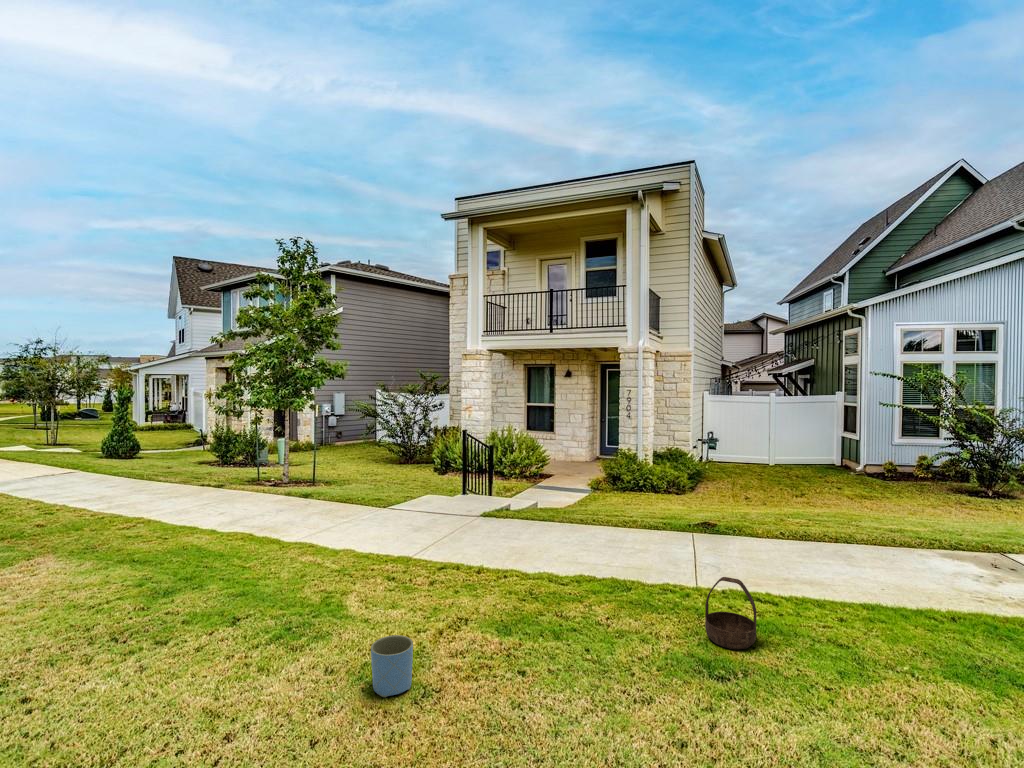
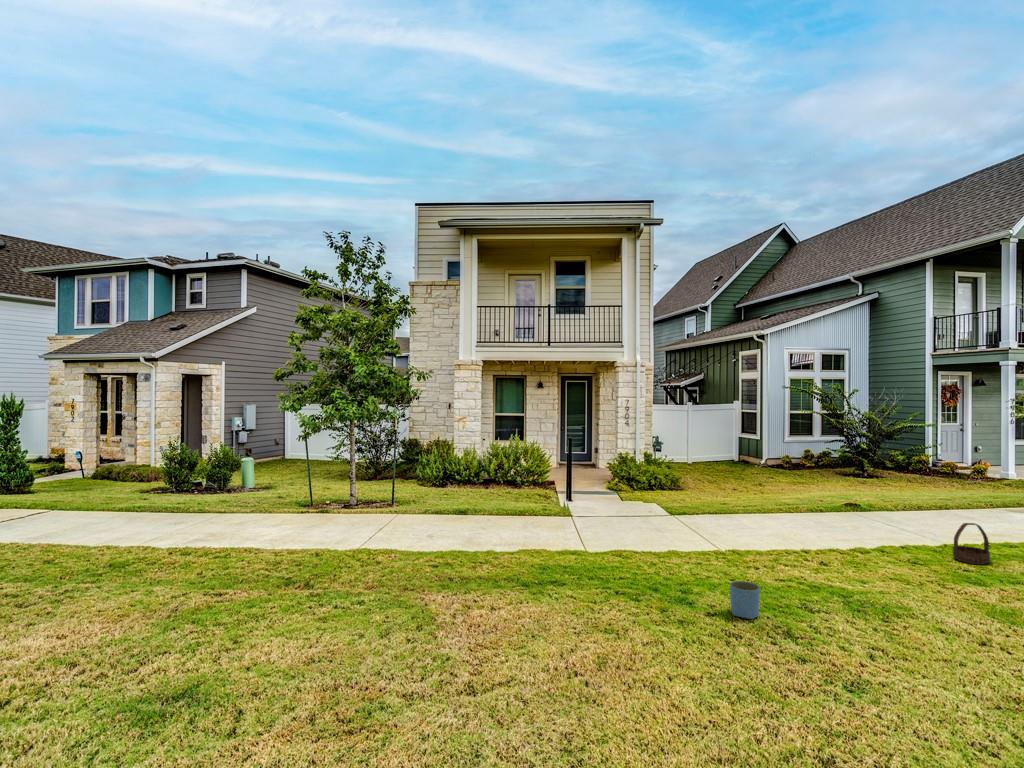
planter: present [371,635,413,697] -> present [730,581,760,619]

